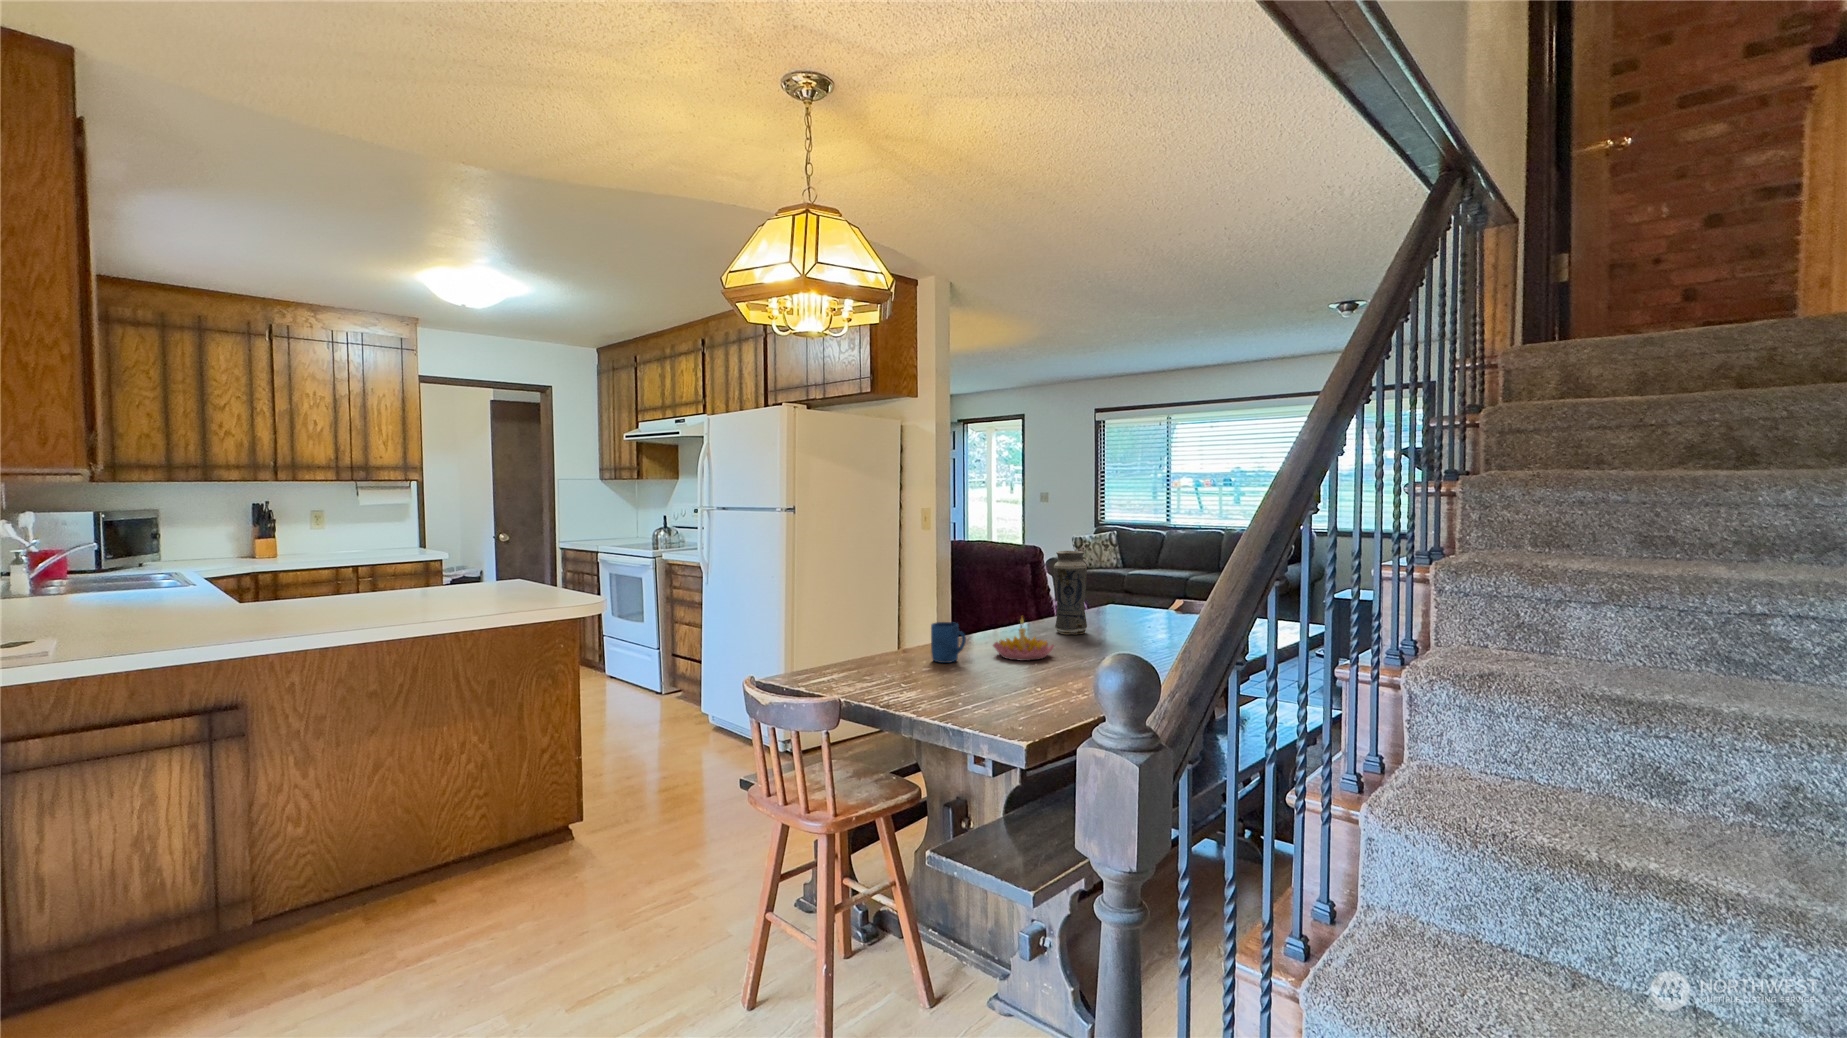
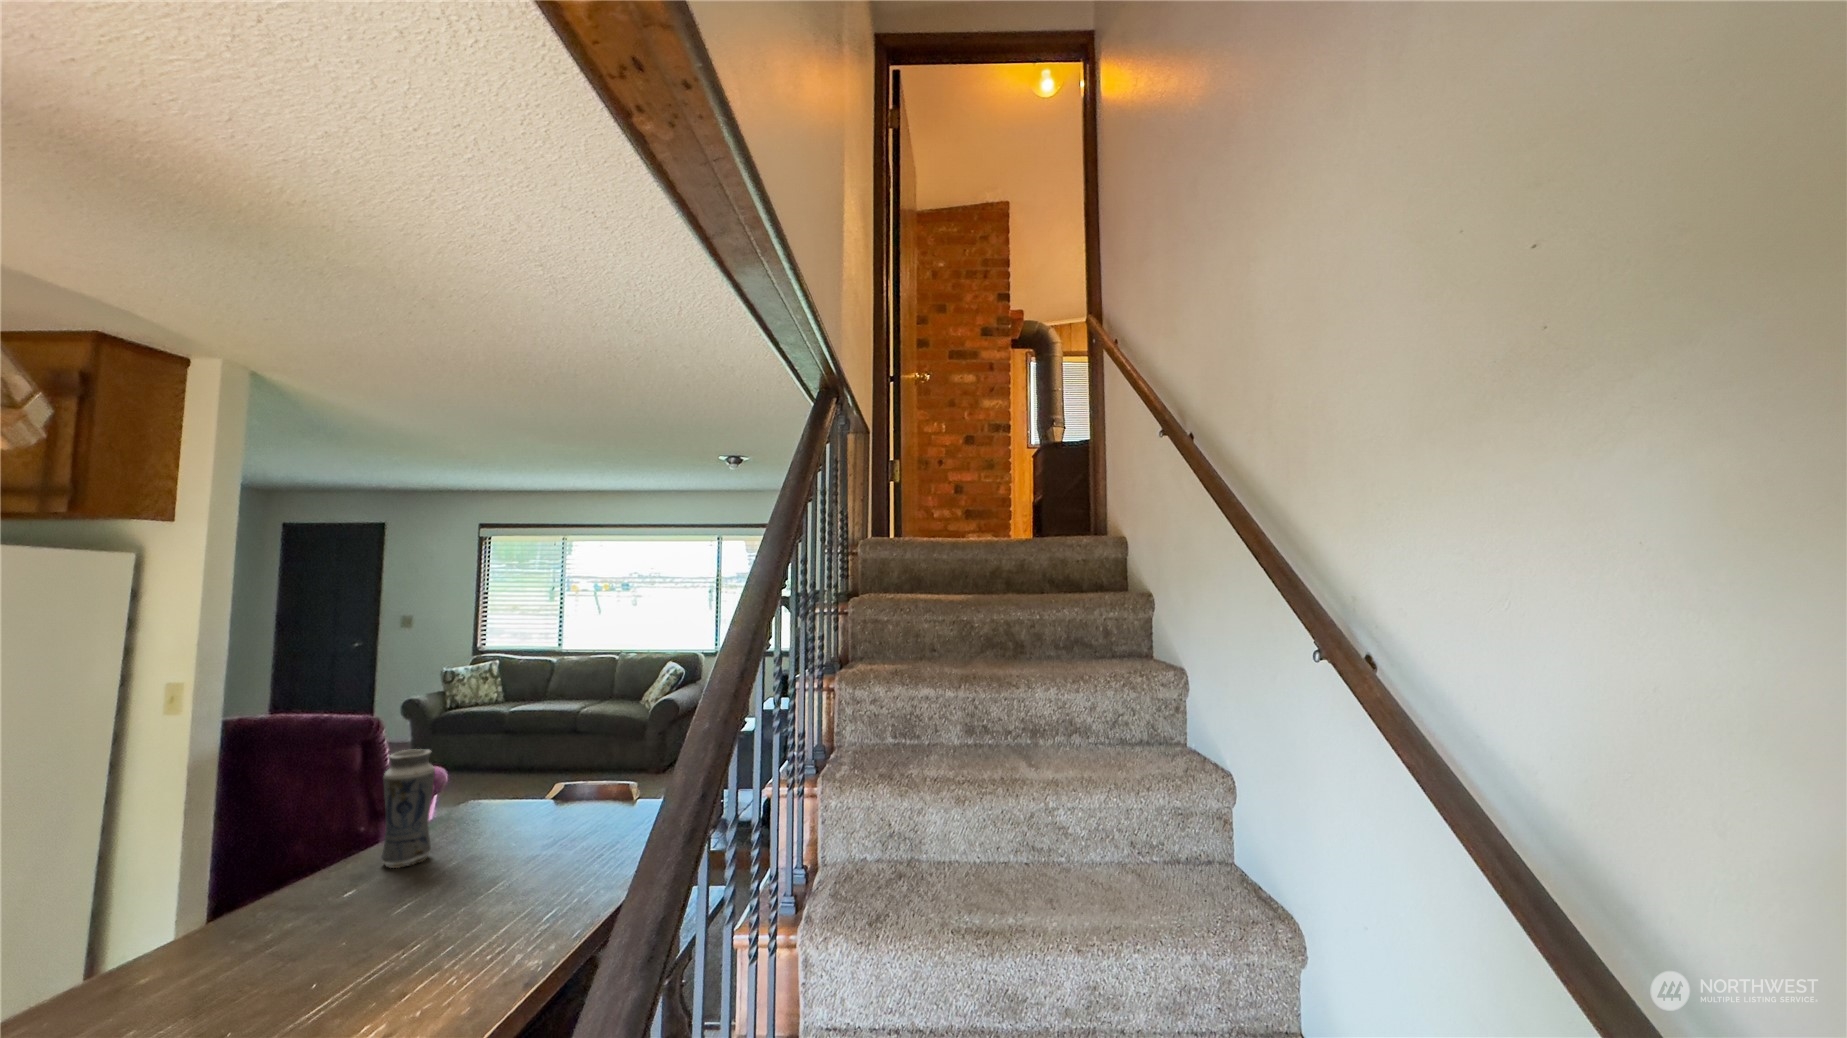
candle holder: present [993,618,1054,661] -> none [253,878,369,955]
mug: present [931,622,966,663] -> none [113,922,193,1003]

